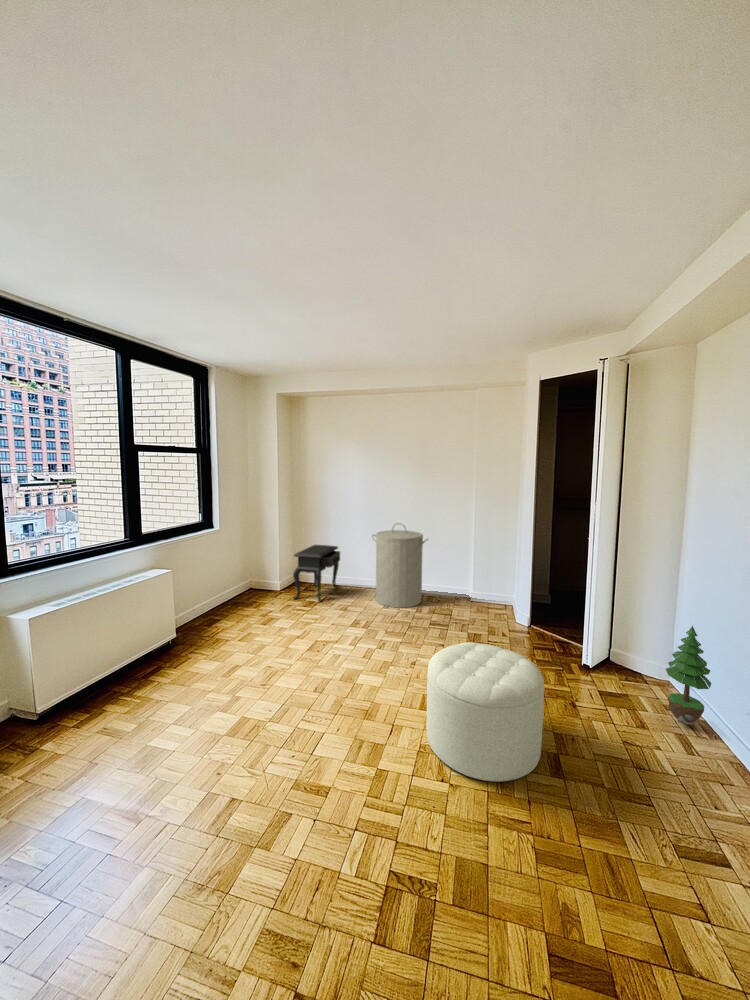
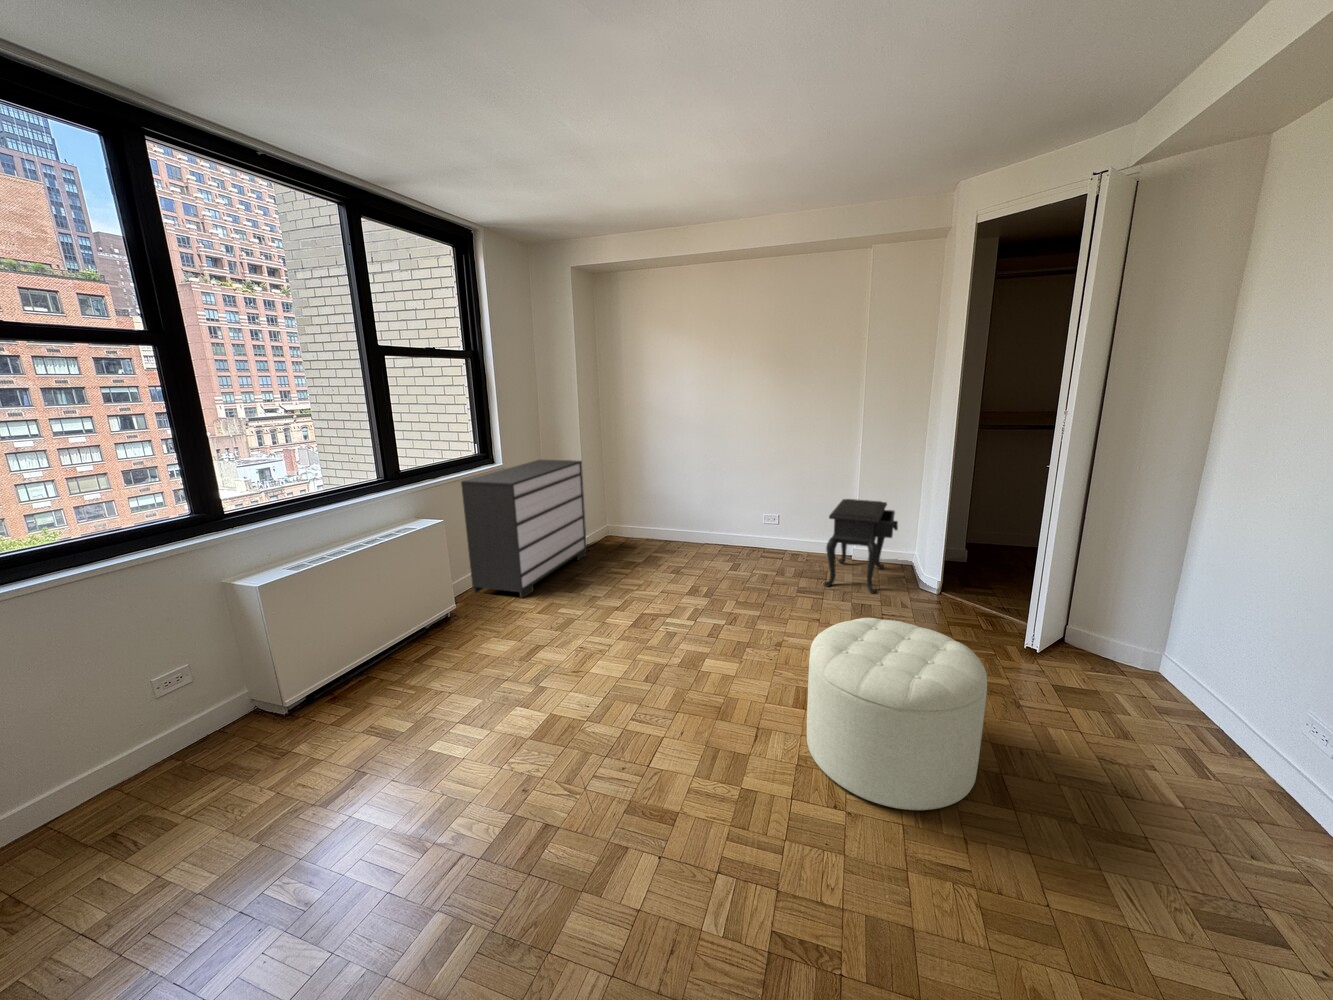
laundry hamper: present [372,523,428,608] -> none [712,454,794,571]
dresser: none [187,524,279,629] -> present [461,460,587,598]
side table: present [293,545,340,602] -> present [824,499,898,593]
potted tree: present [666,626,711,725] -> none [1166,593,1243,735]

